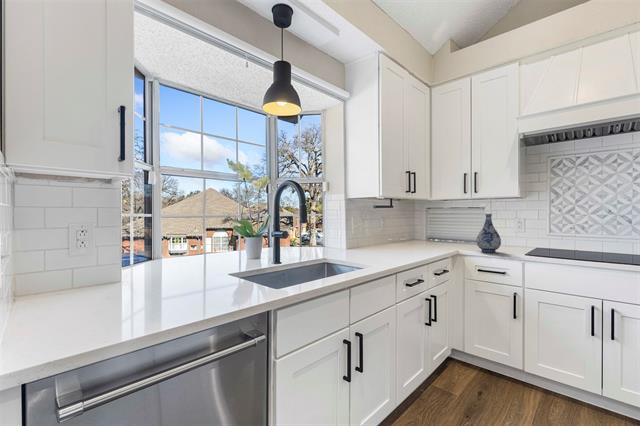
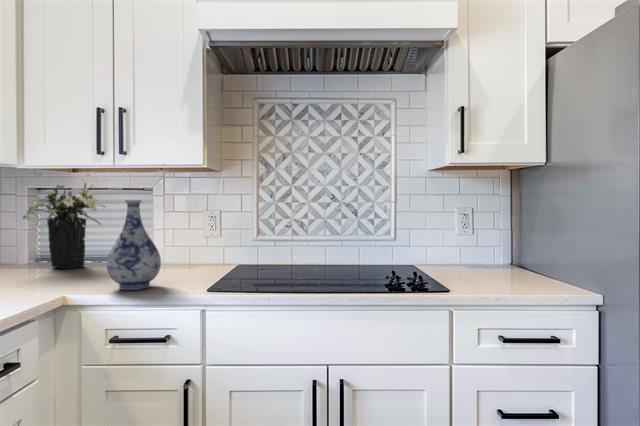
flower arrangement: none [431,205,465,243] -> present [23,183,105,269]

